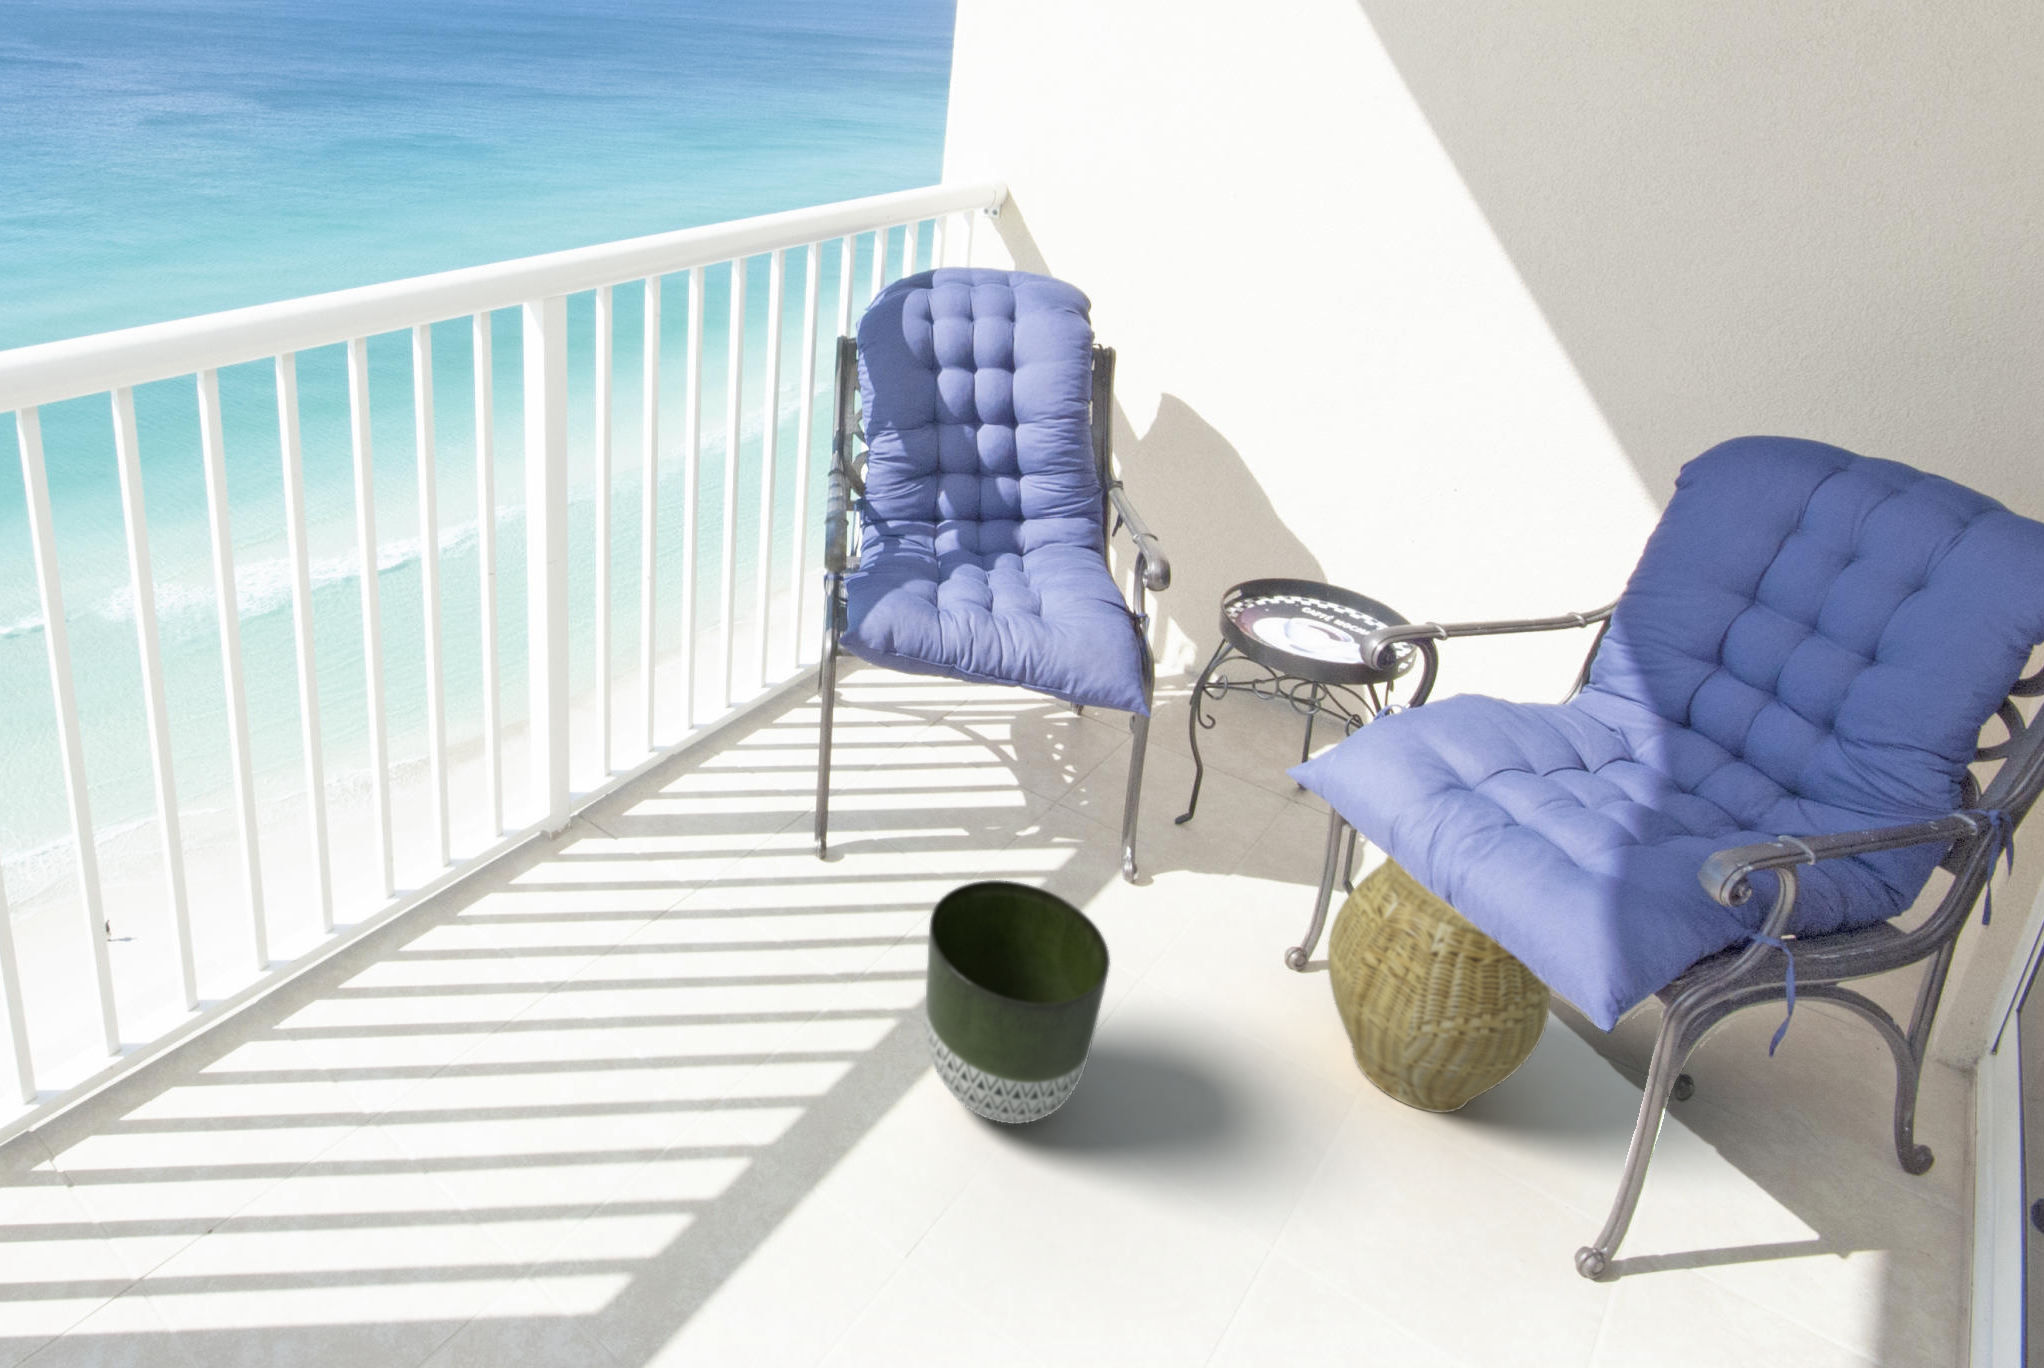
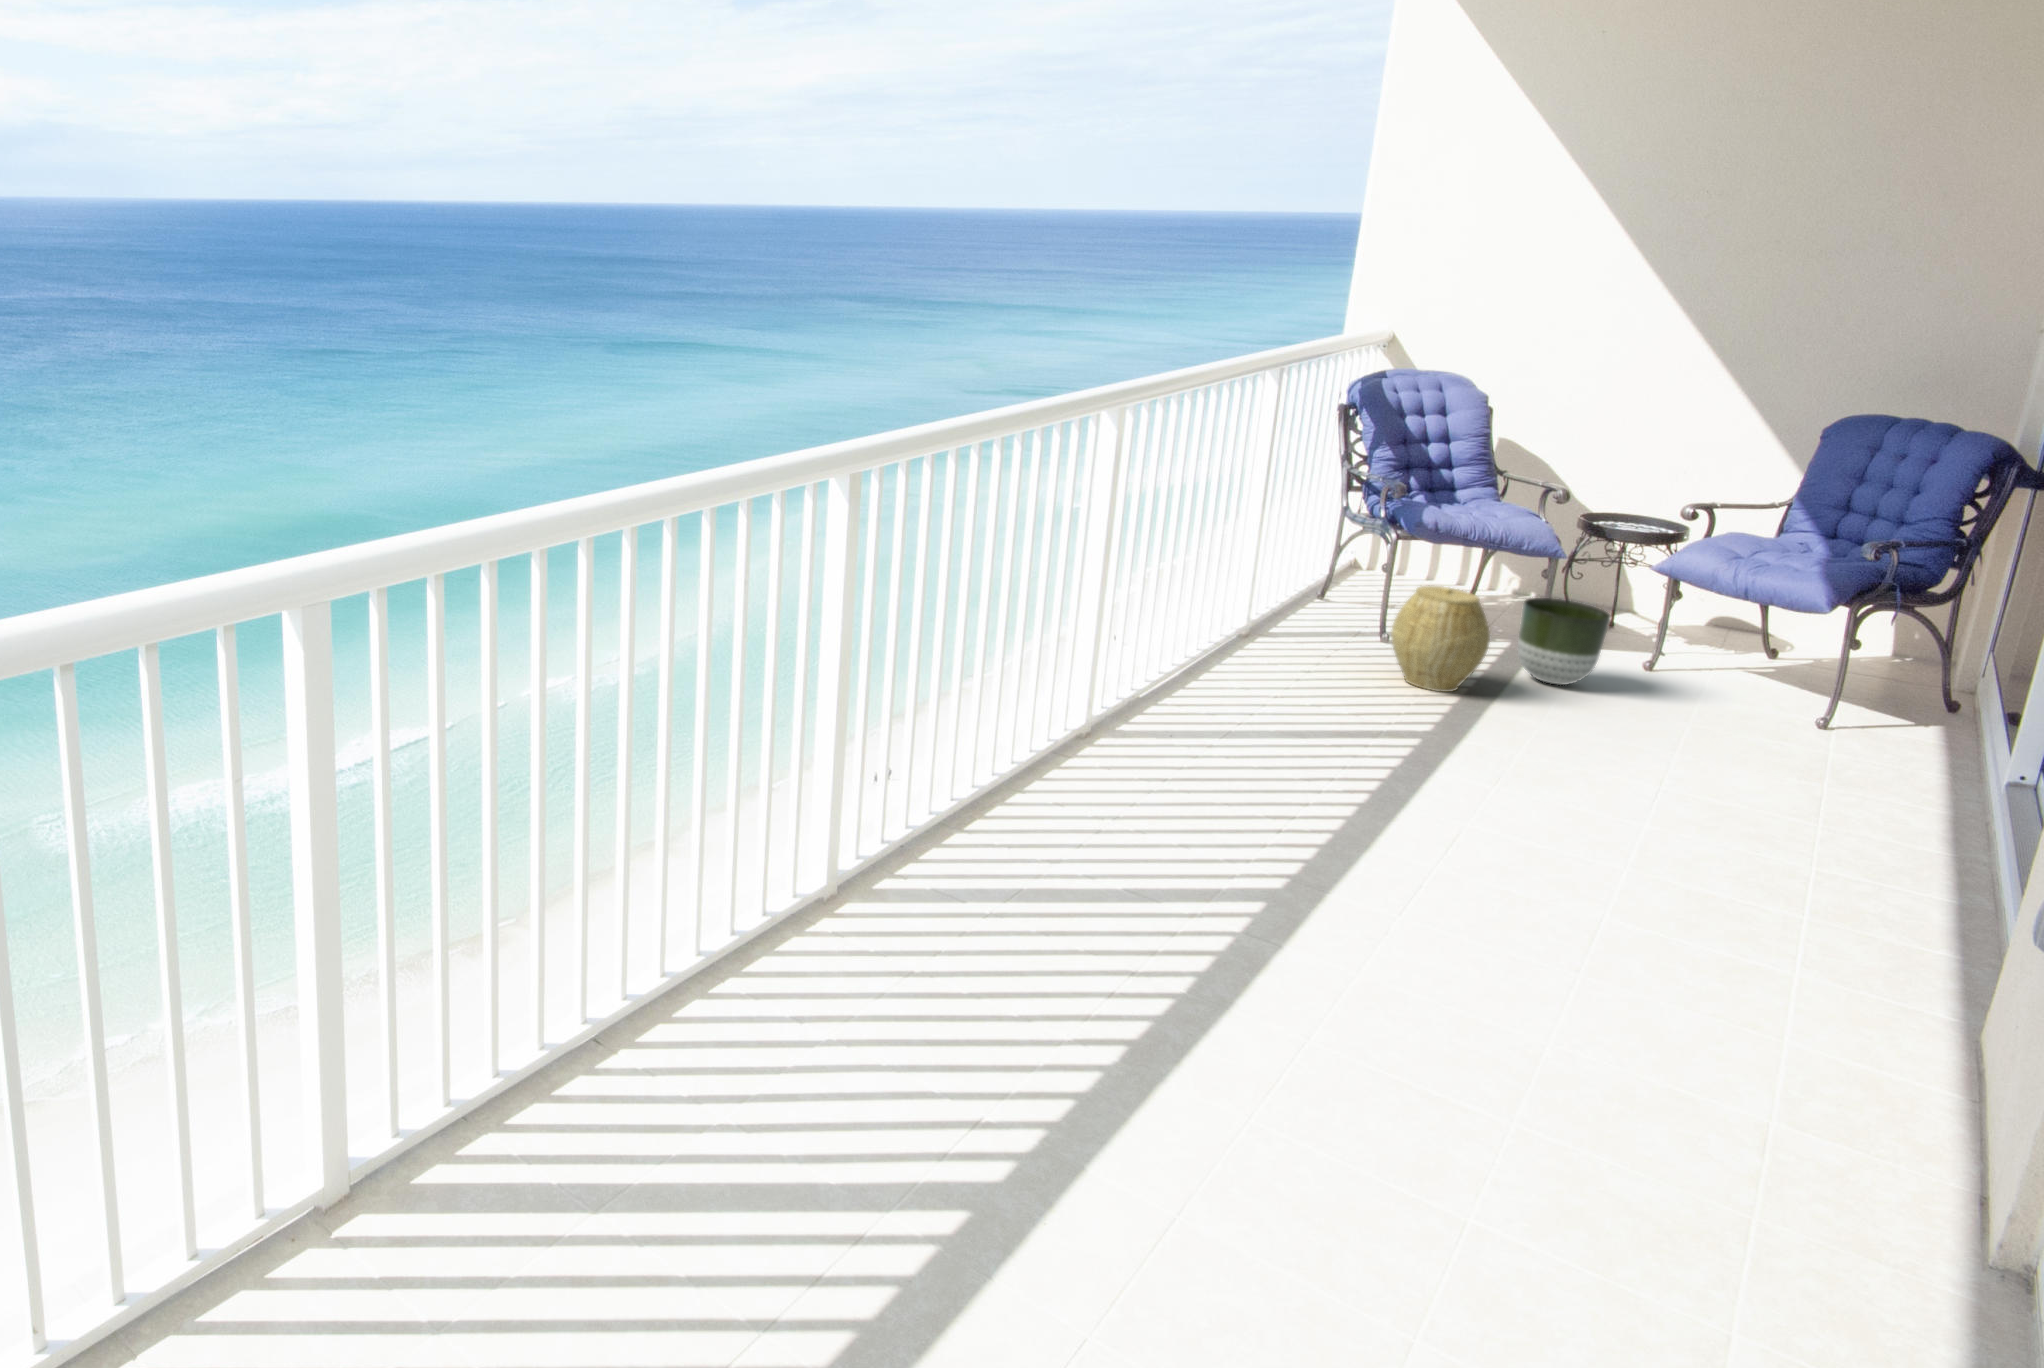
woven basket: present [1328,856,1550,1113] -> present [1391,586,1490,692]

